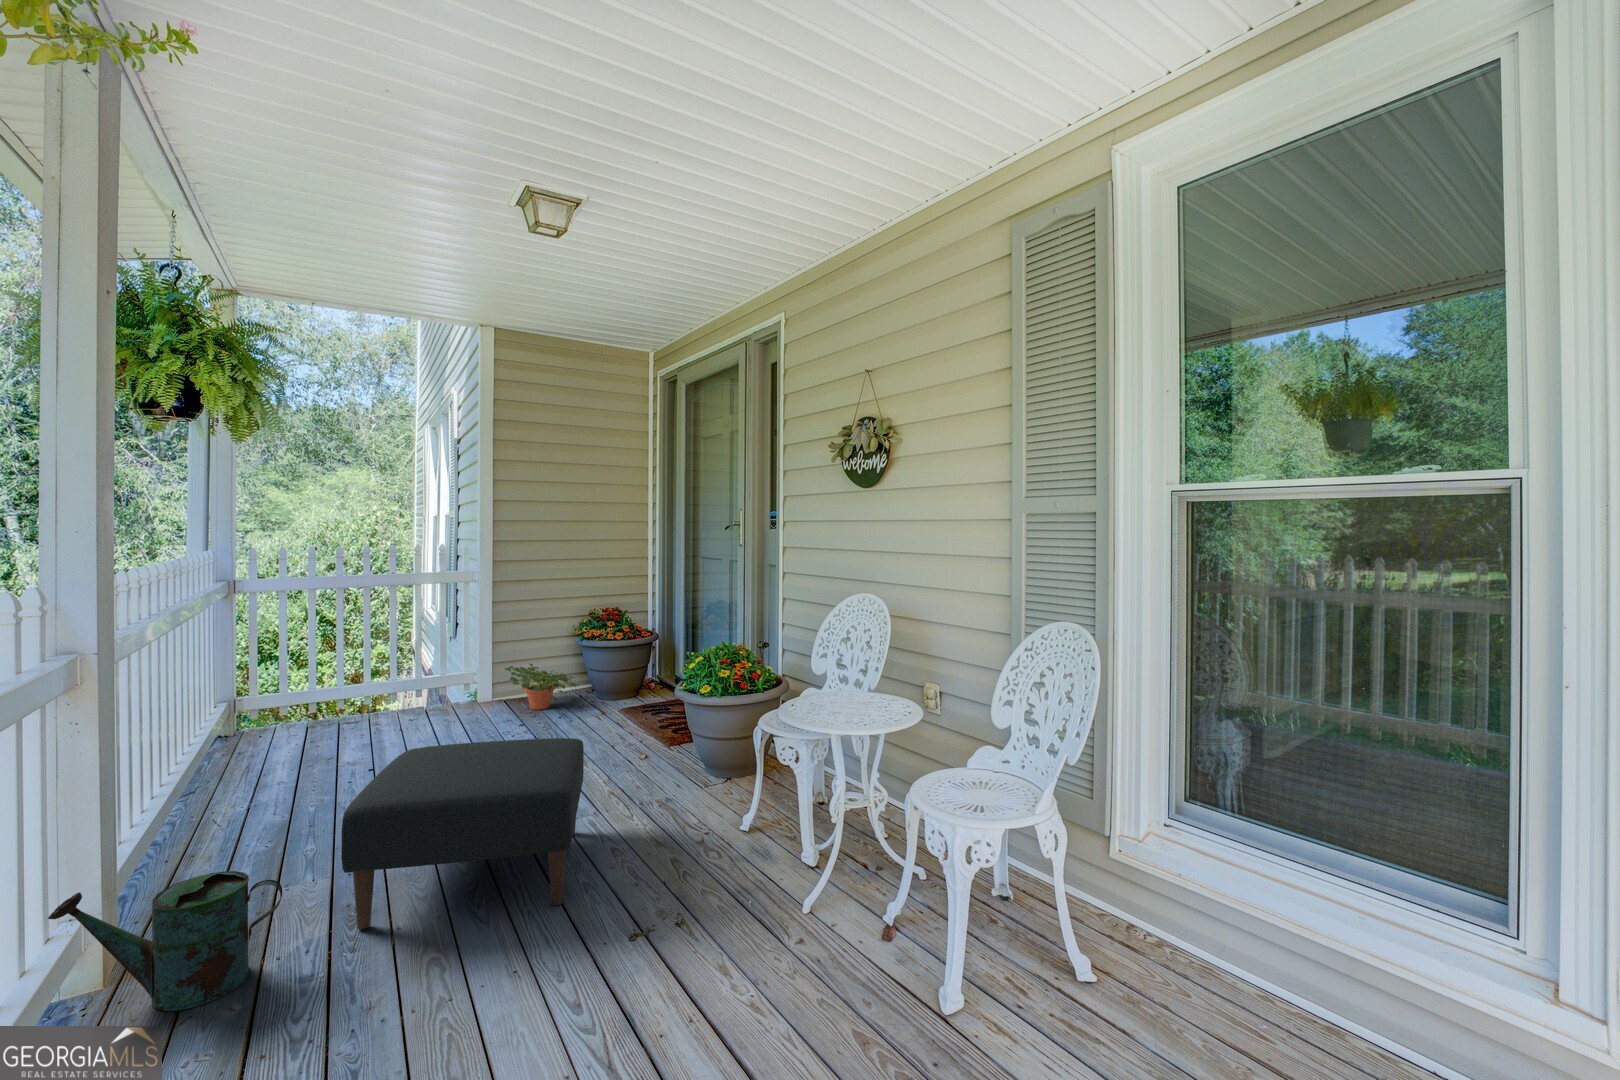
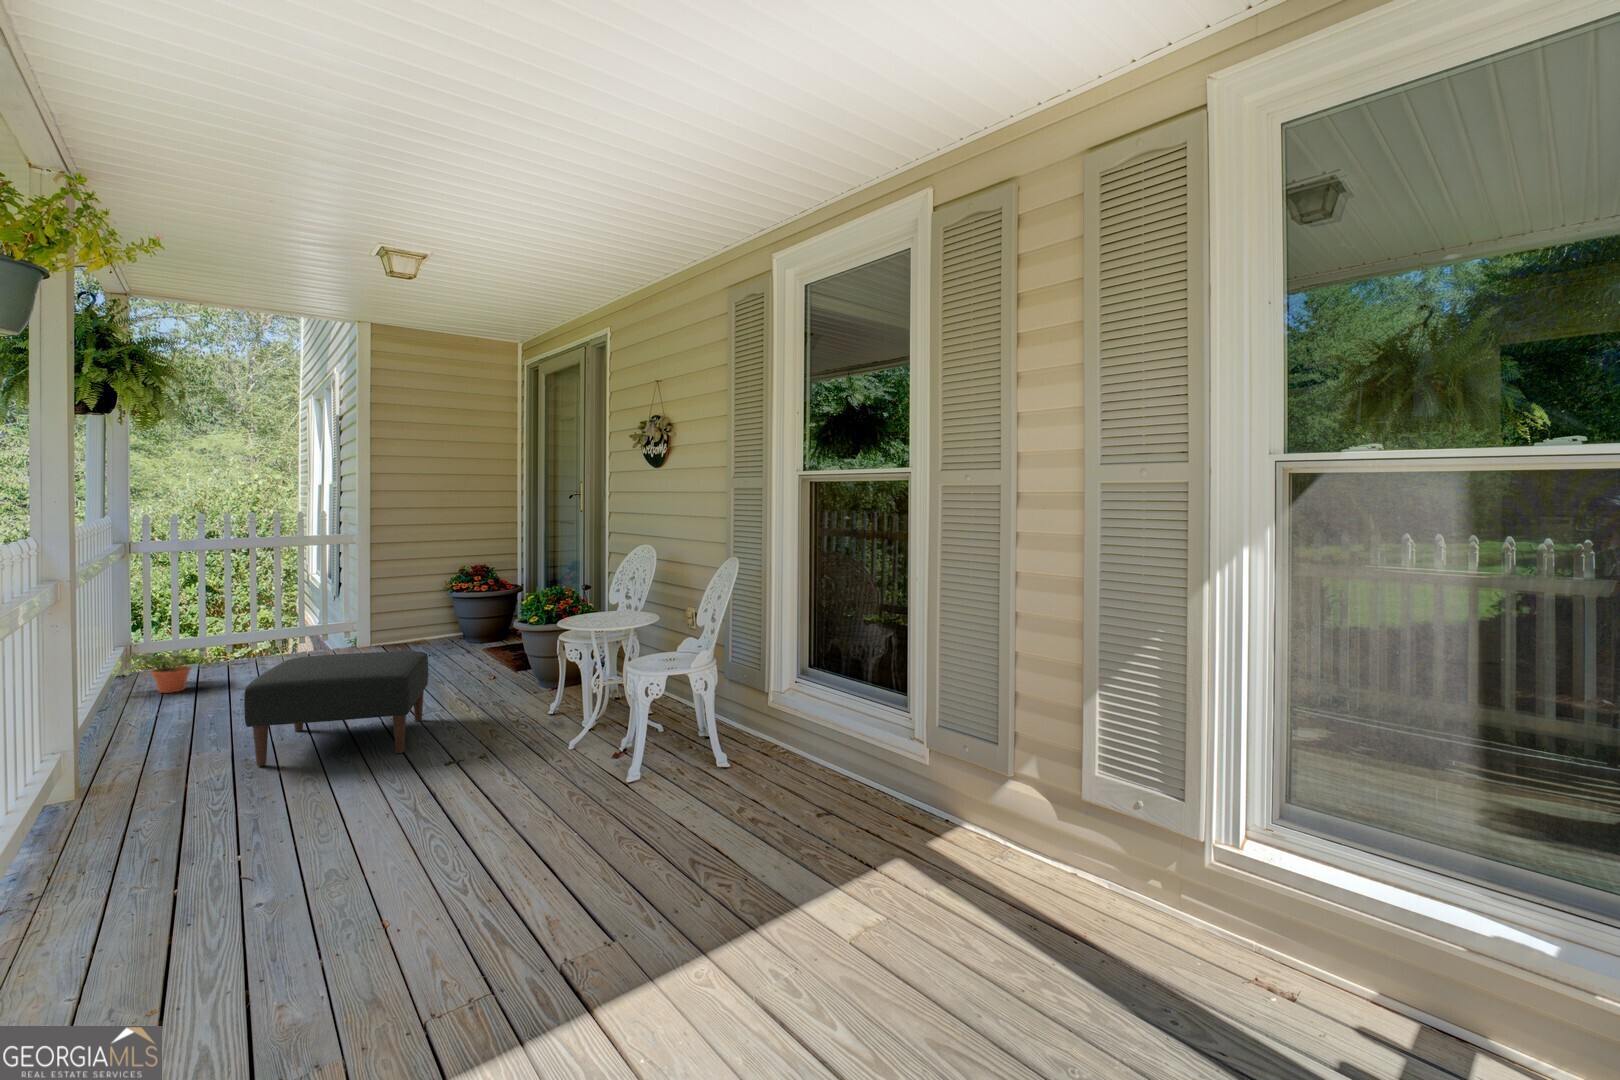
potted plant: present [504,664,579,710] -> present [114,649,214,693]
watering can: present [48,871,282,1011] -> none [52,722,205,800]

